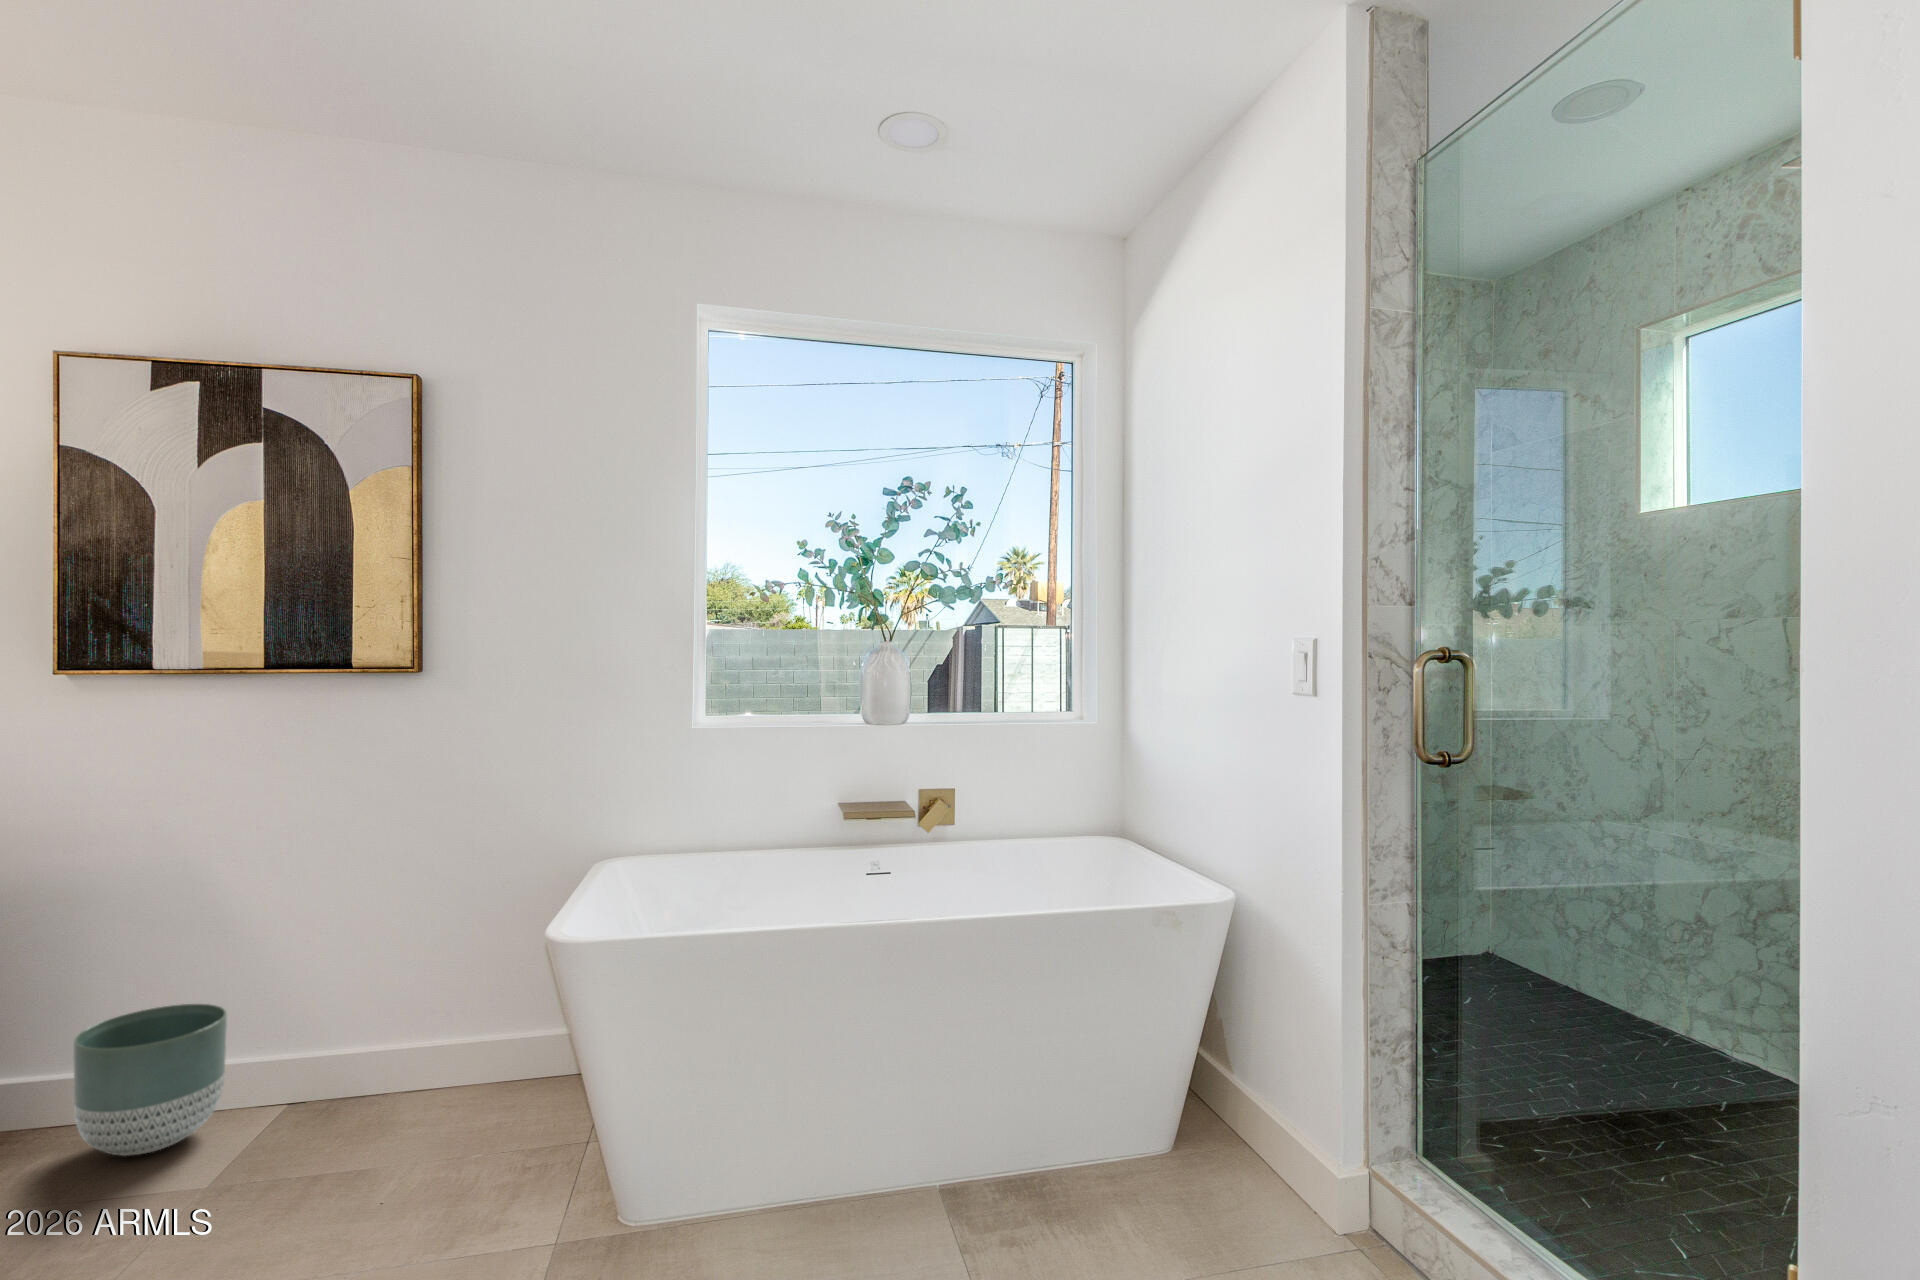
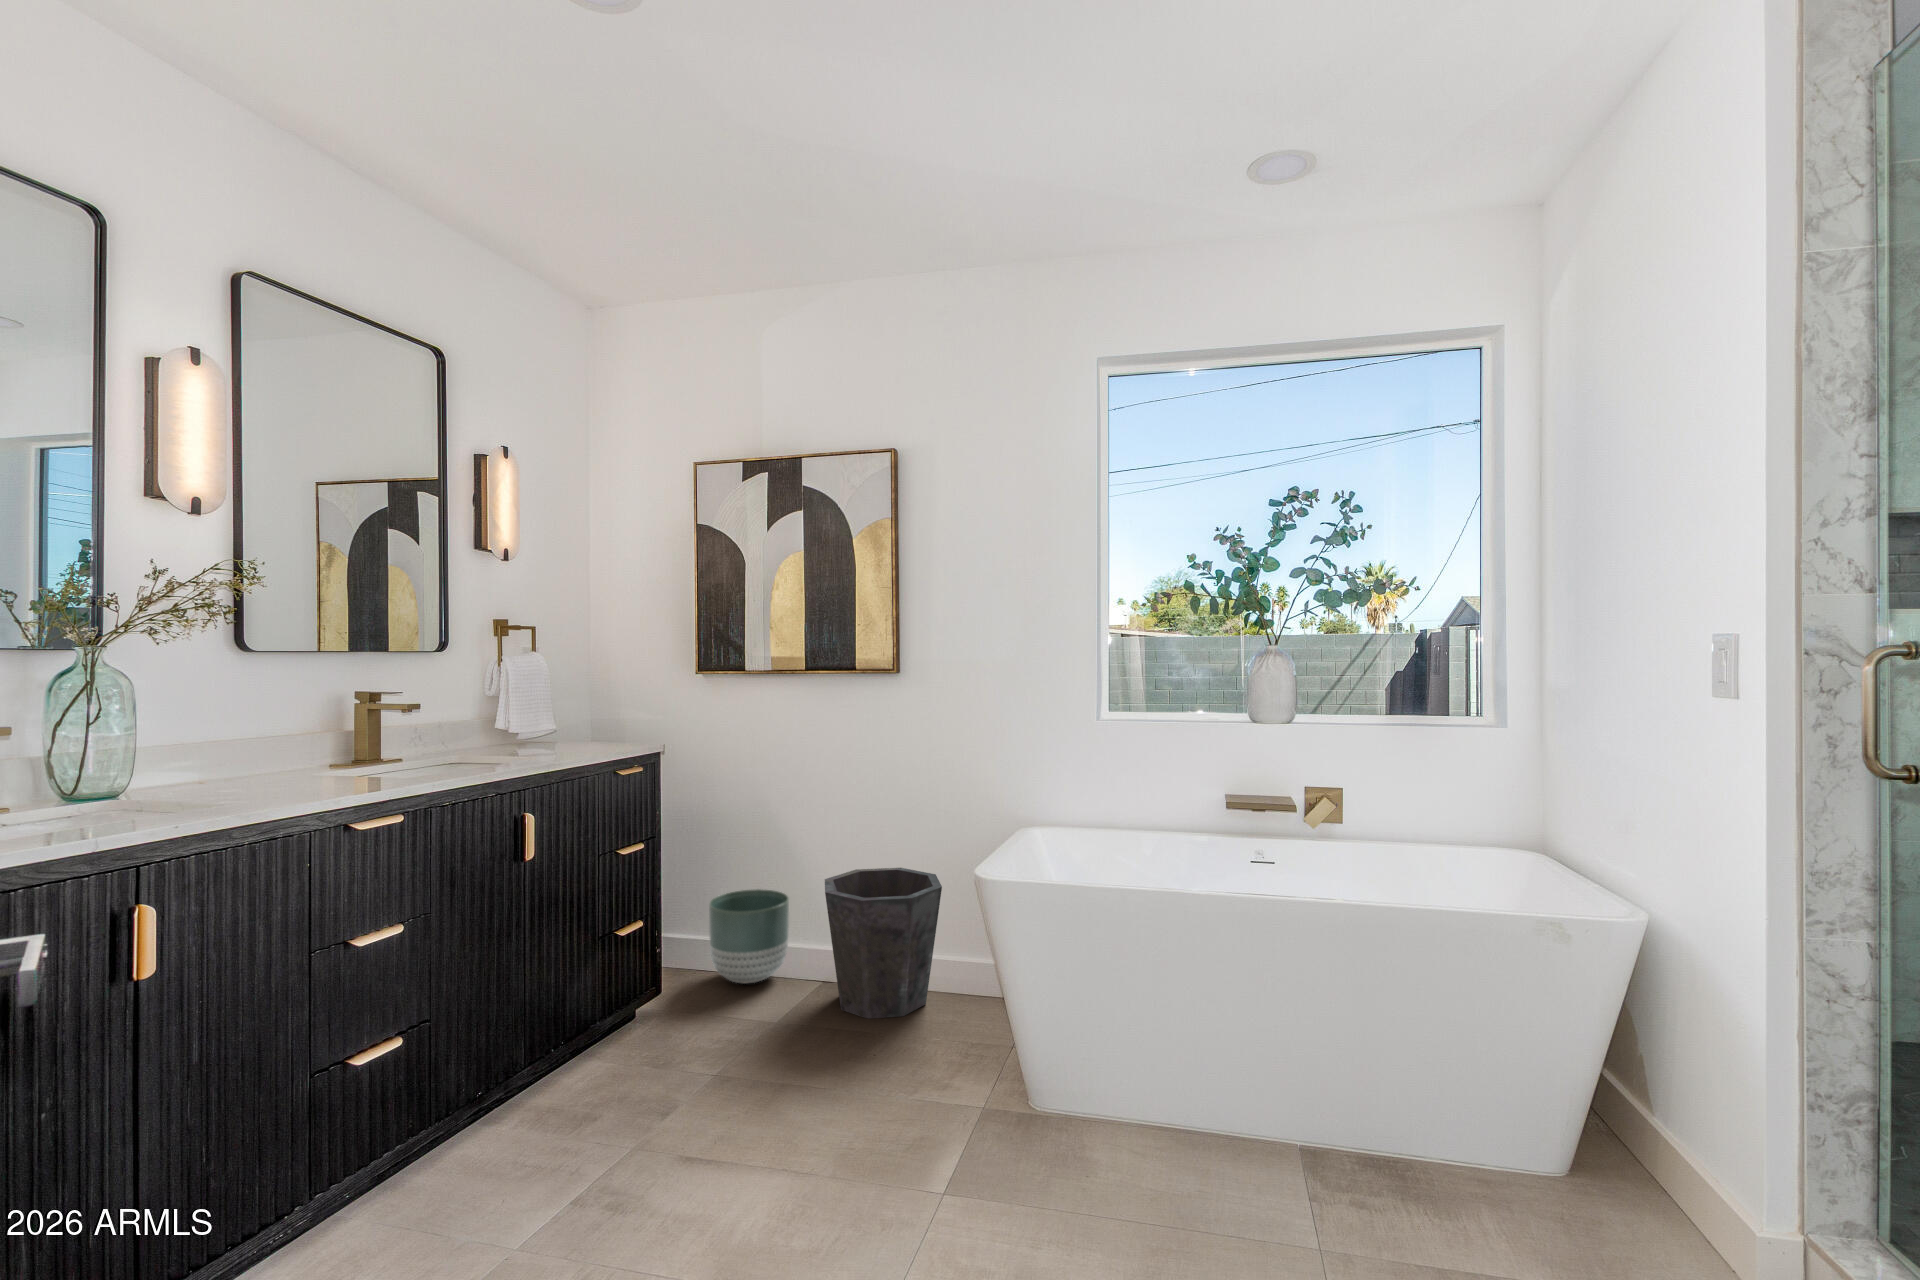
waste bin: none [295,944,485,1164] -> present [825,868,942,1019]

